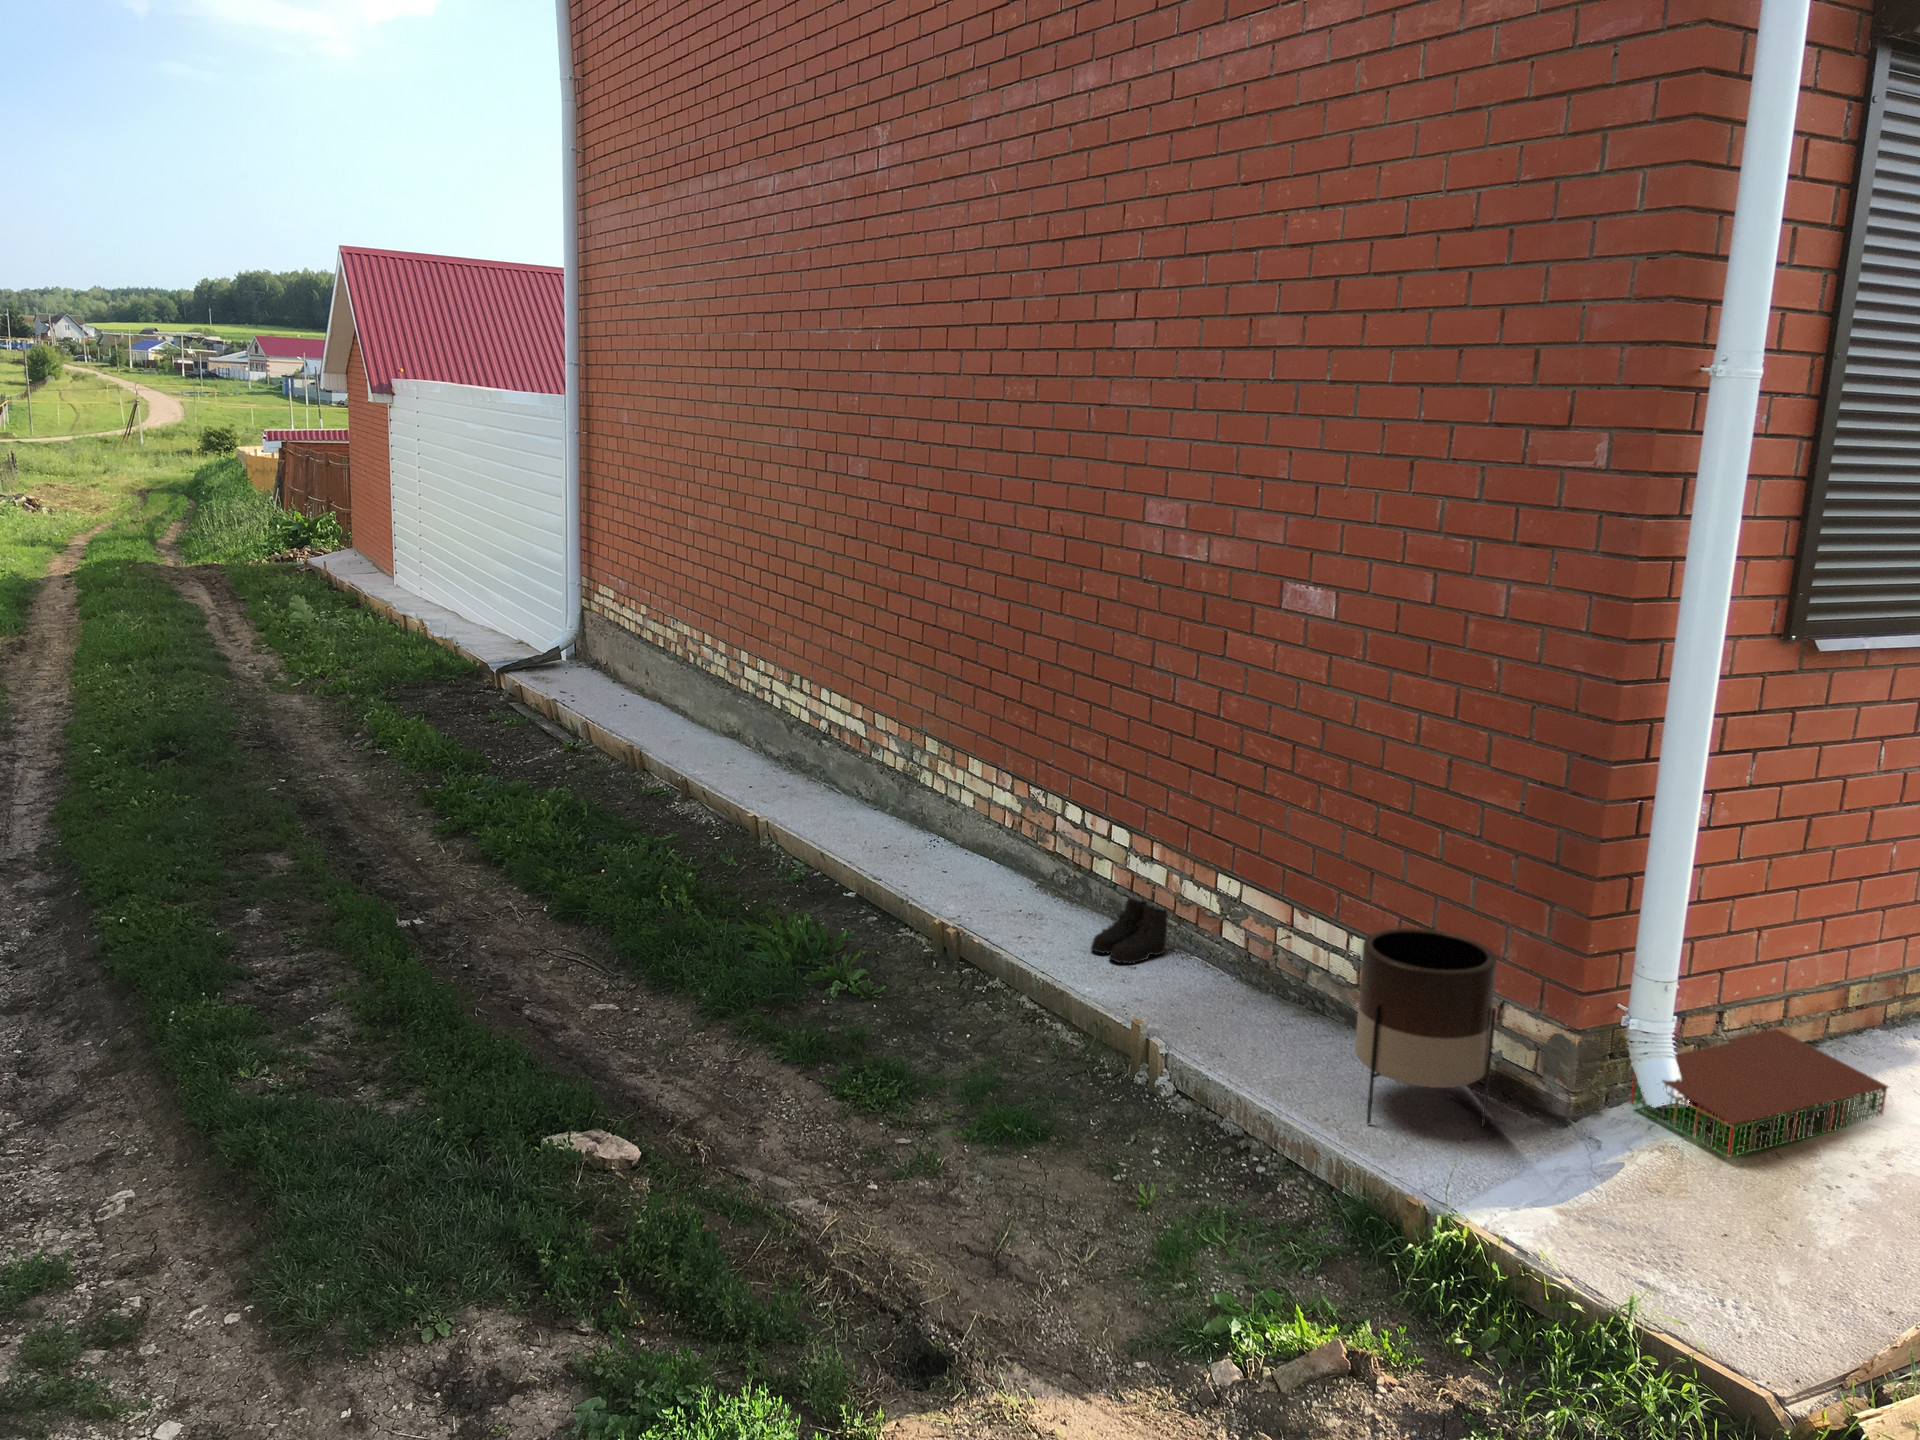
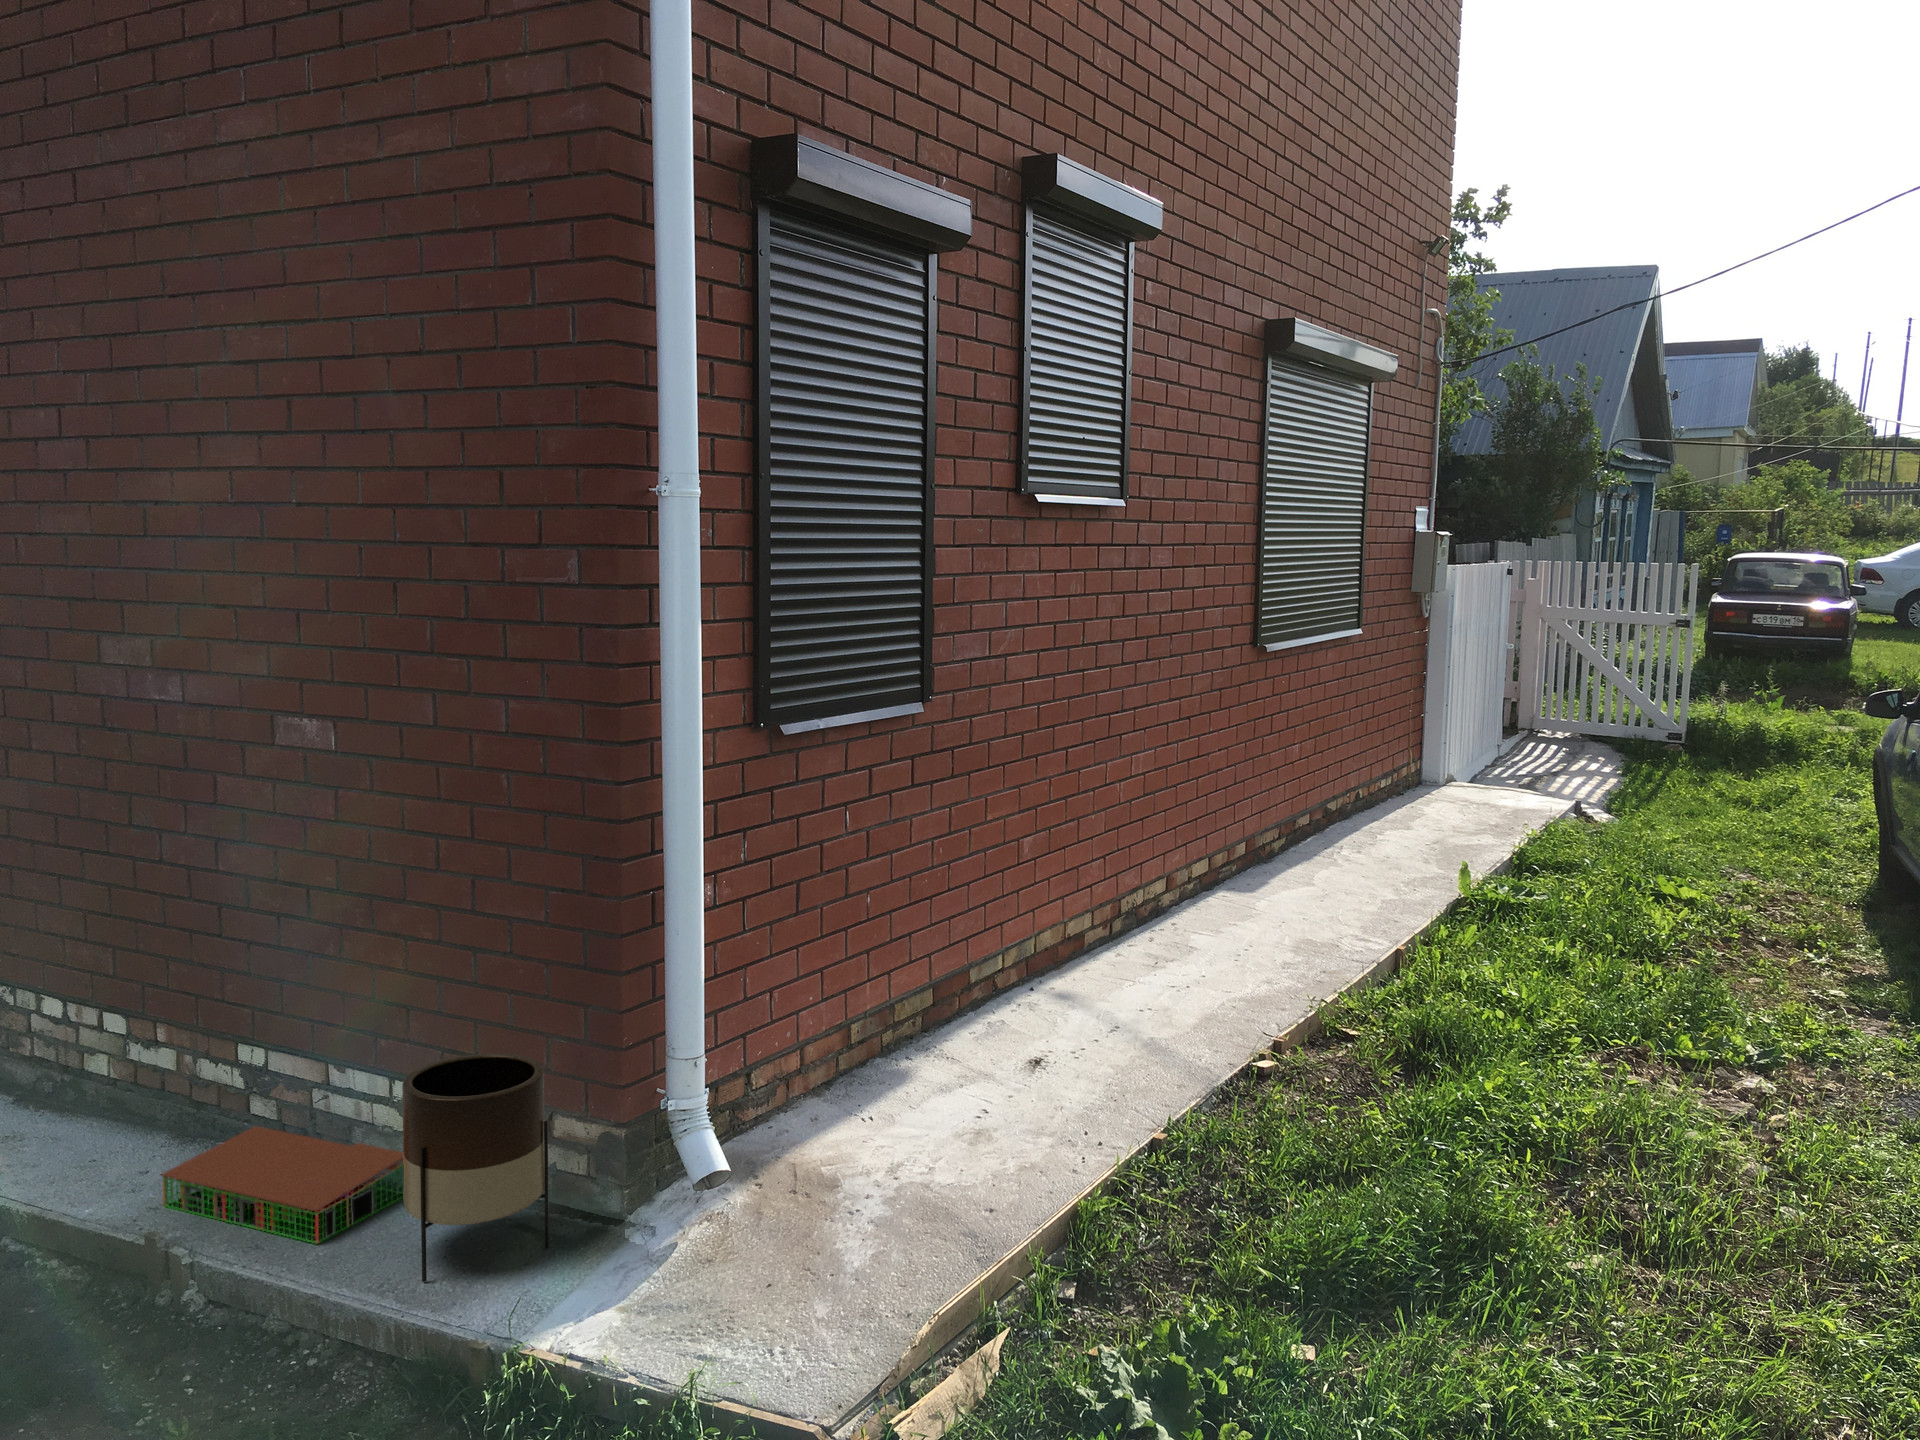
boots: present [1091,897,1168,964] -> none [74,1092,183,1175]
storage bin: present [1631,1029,1888,1157] -> present [162,1126,404,1243]

